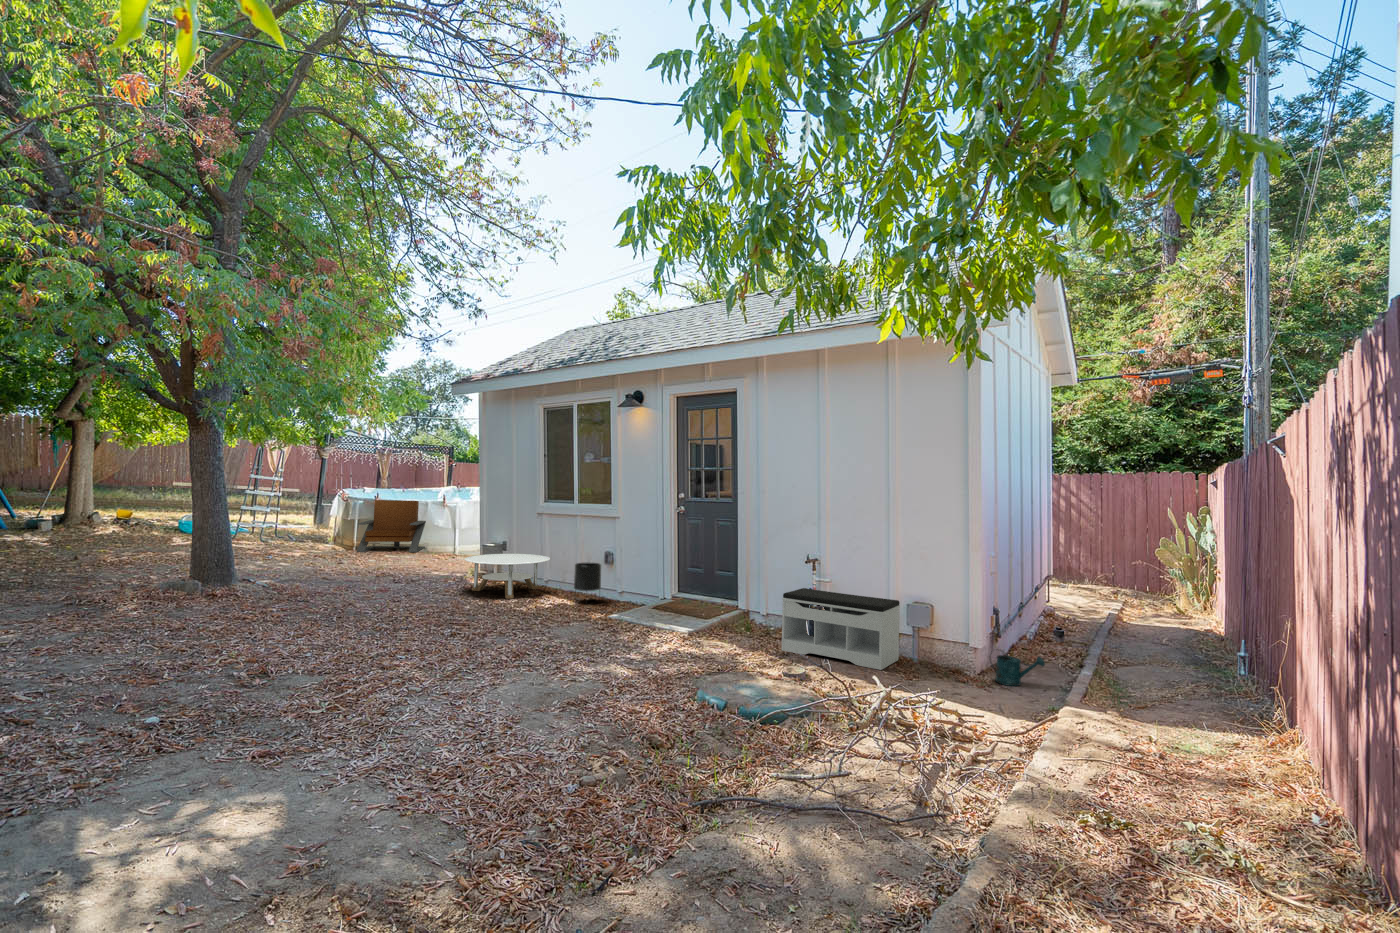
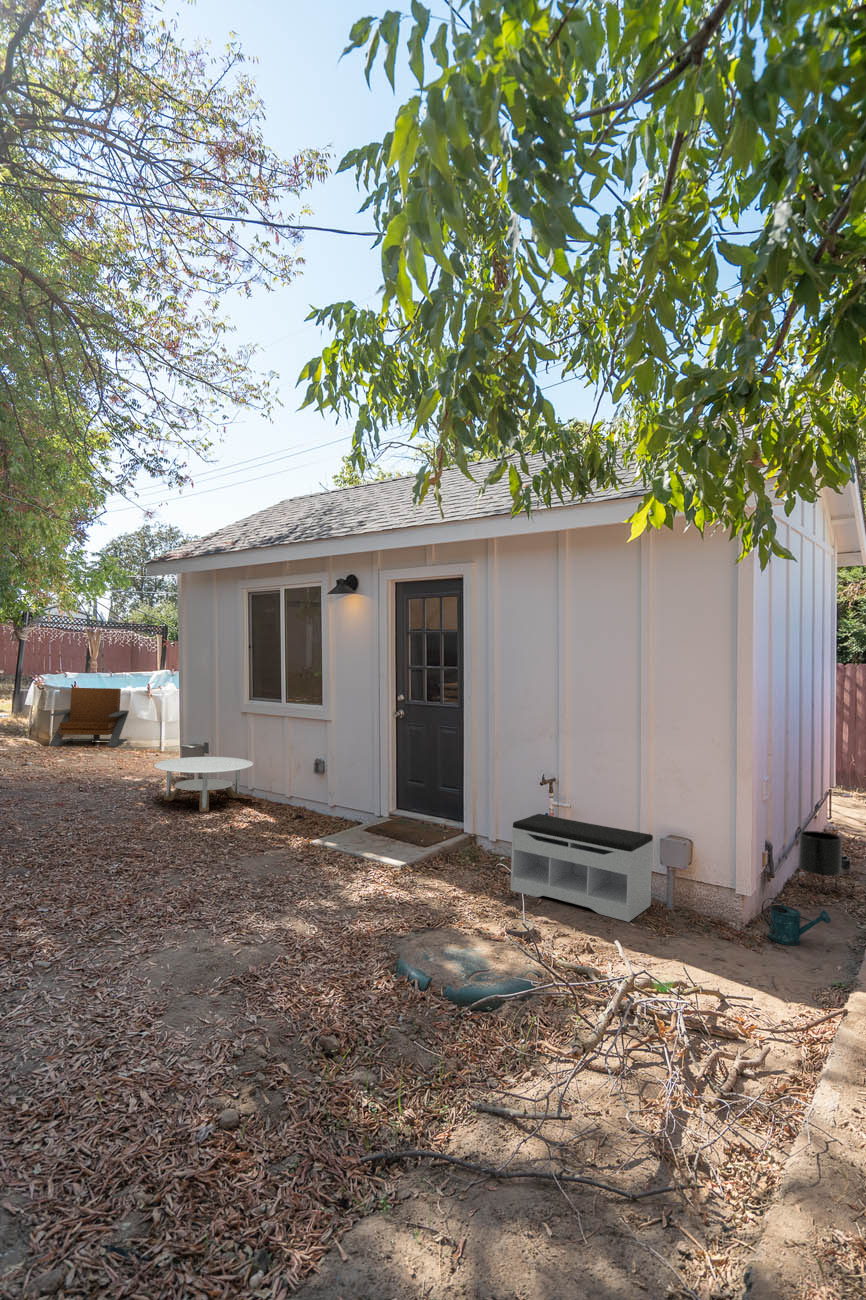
planter: present [574,563,601,591] -> present [798,831,842,887]

